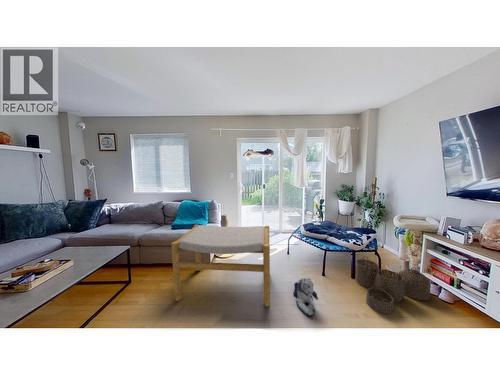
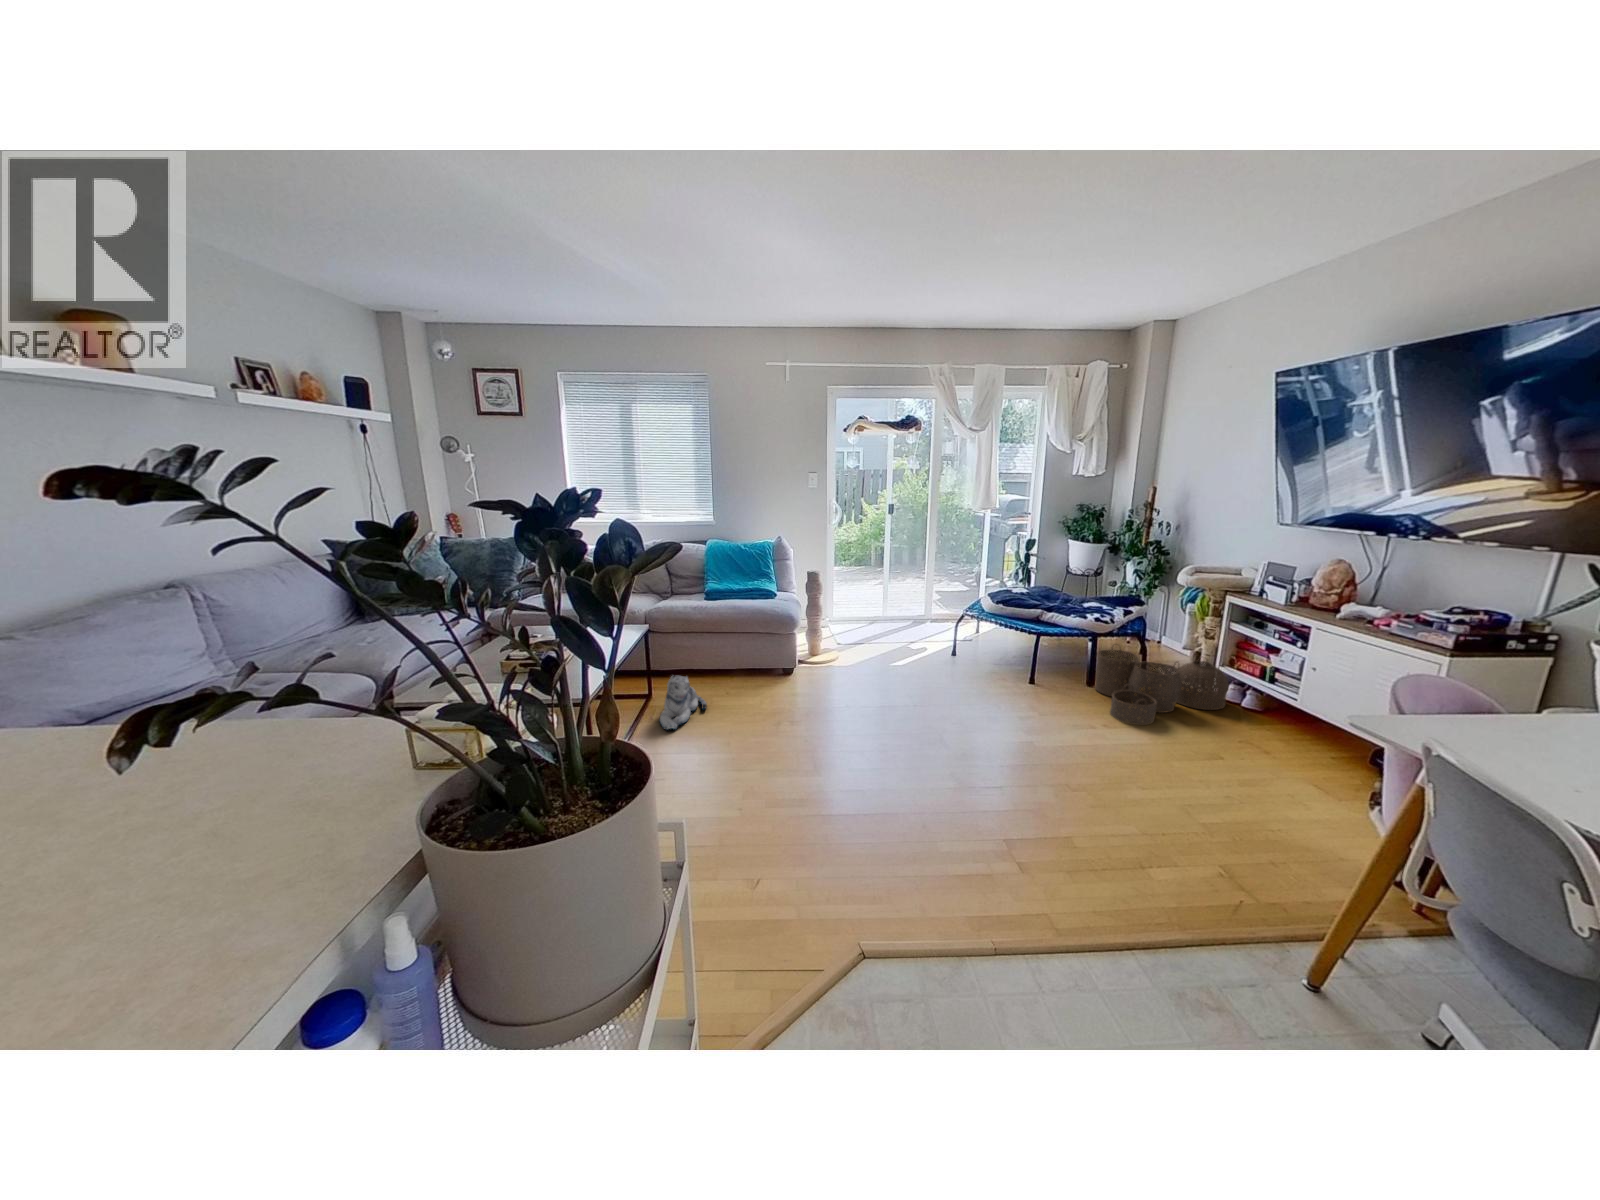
footstool: present [171,225,270,307] -> none [756,585,943,721]
plush toy: present [293,278,317,315] -> present [660,675,707,730]

